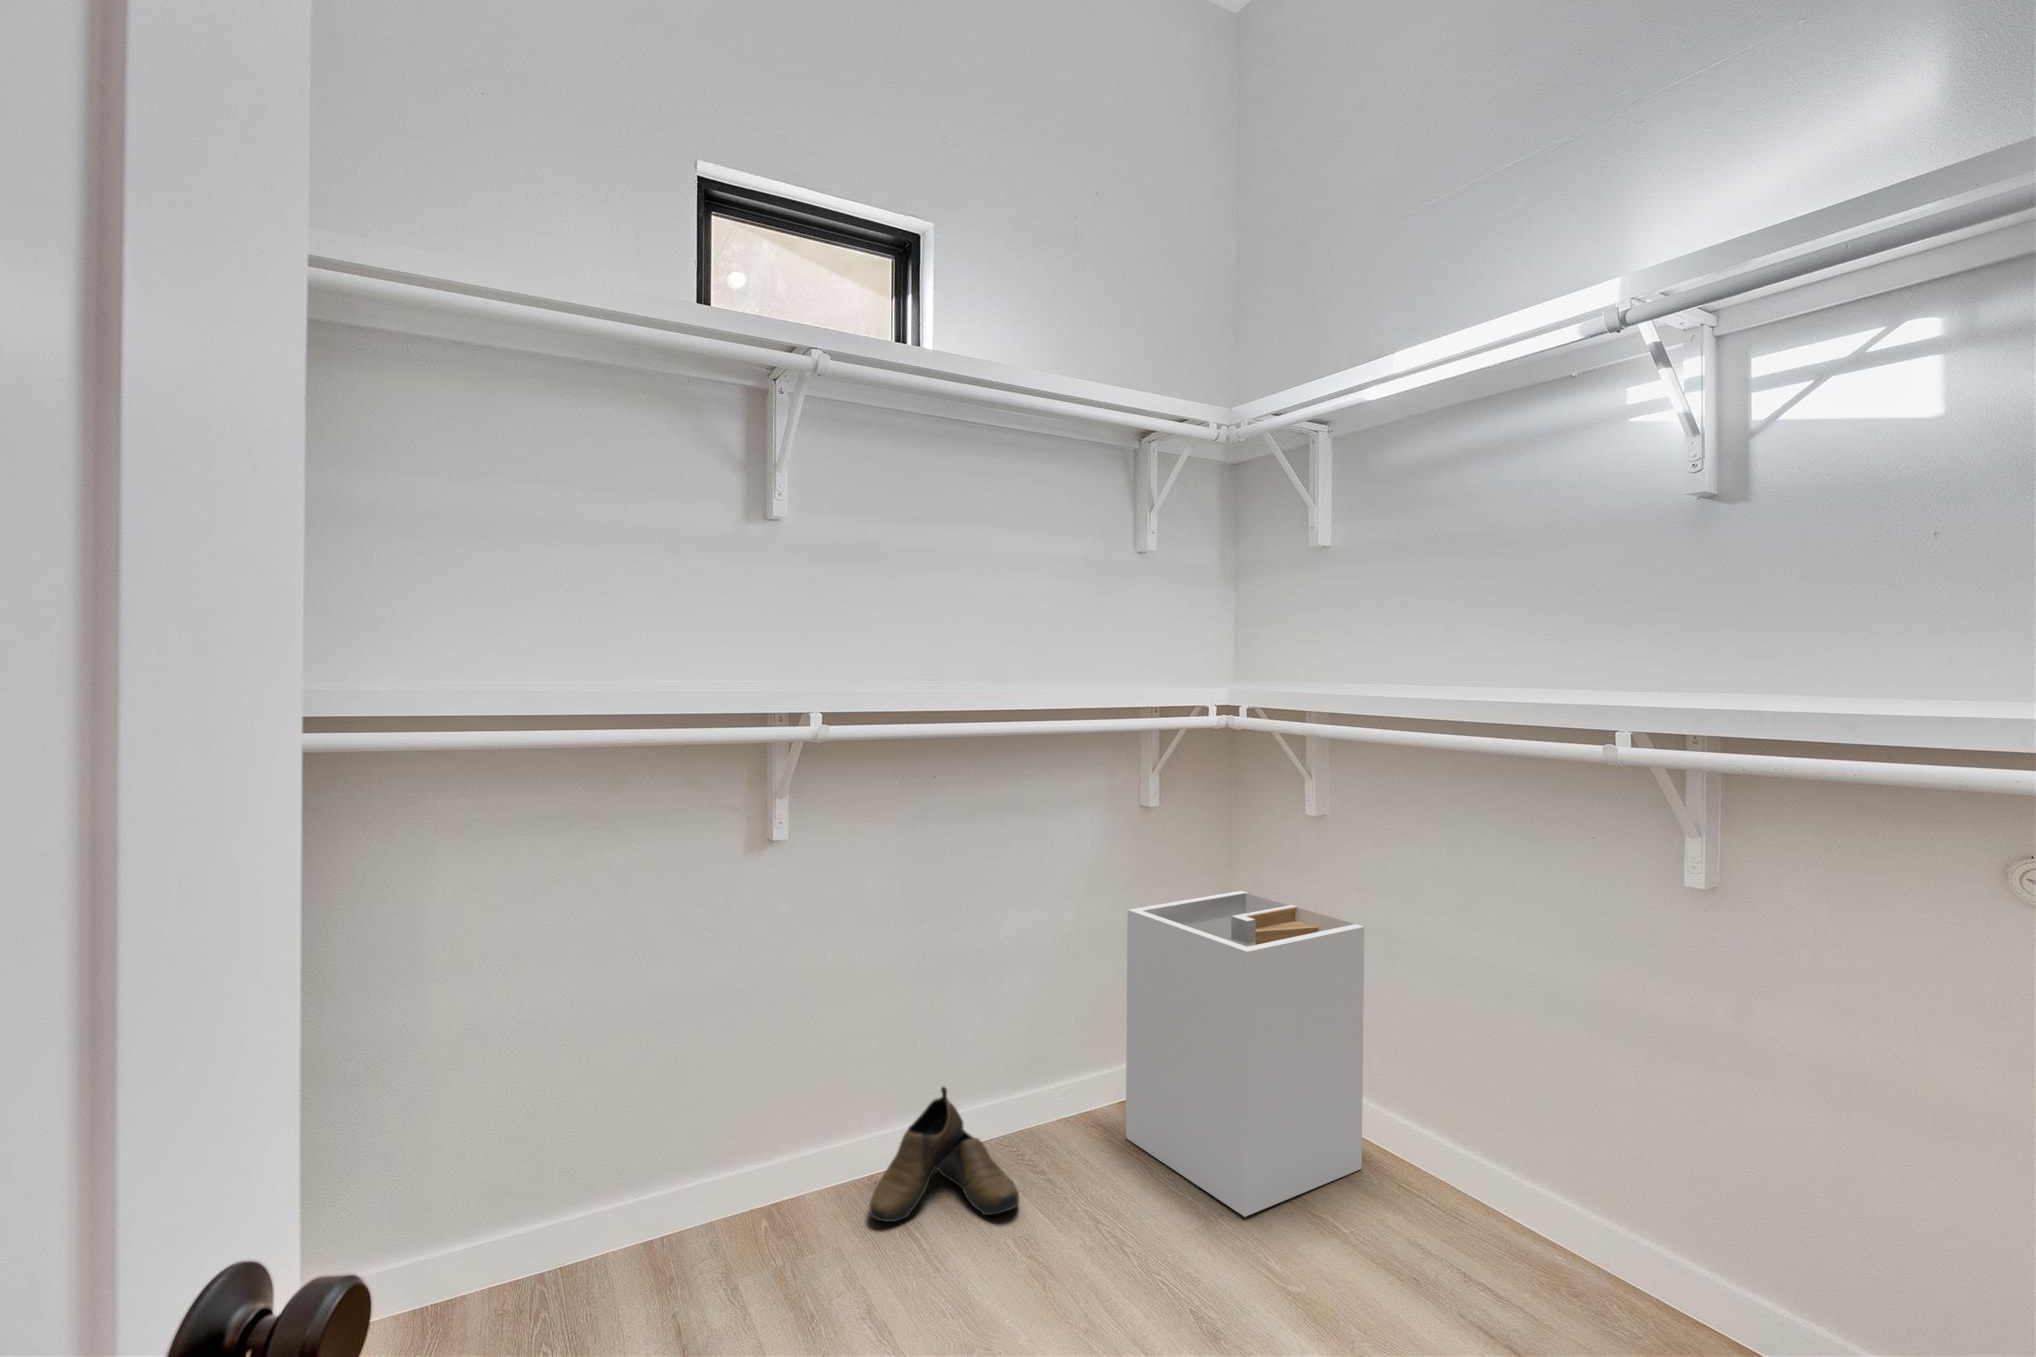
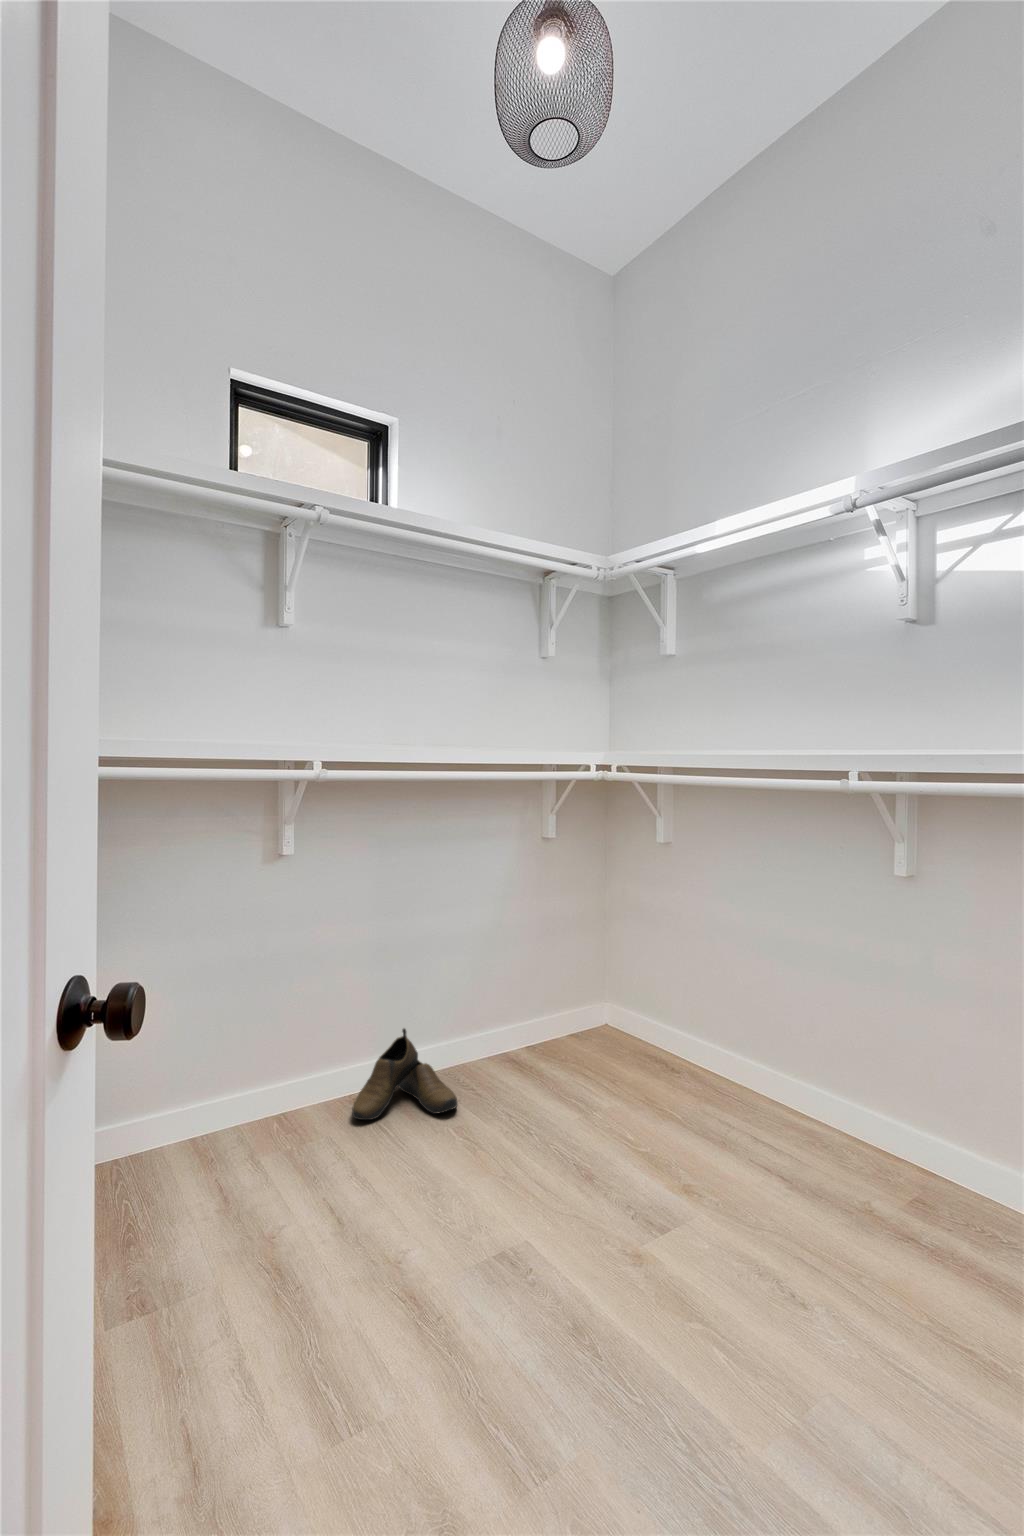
laundry hamper: present [1126,891,1364,1217] -> none [532,894,694,1108]

